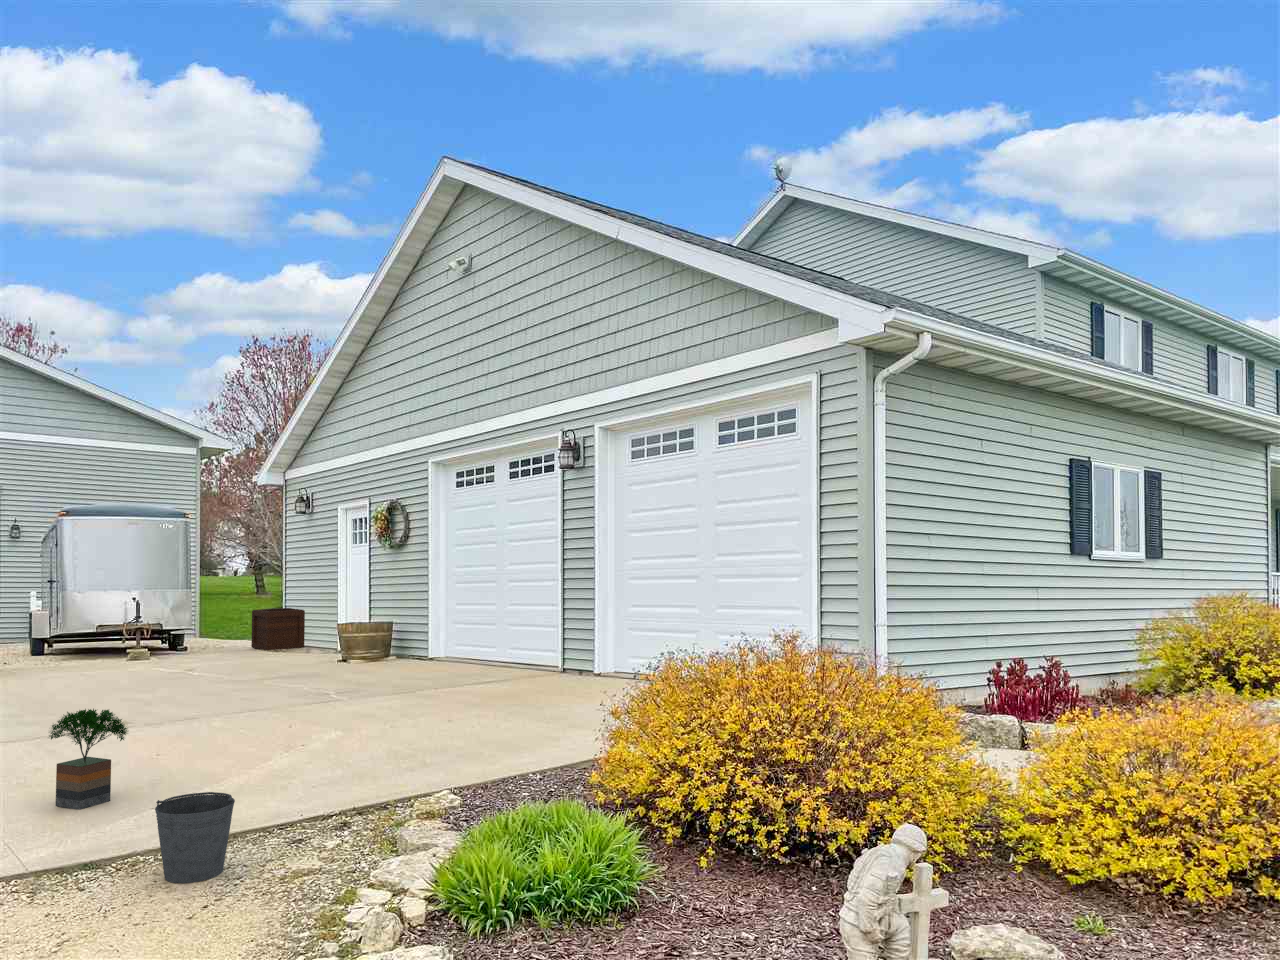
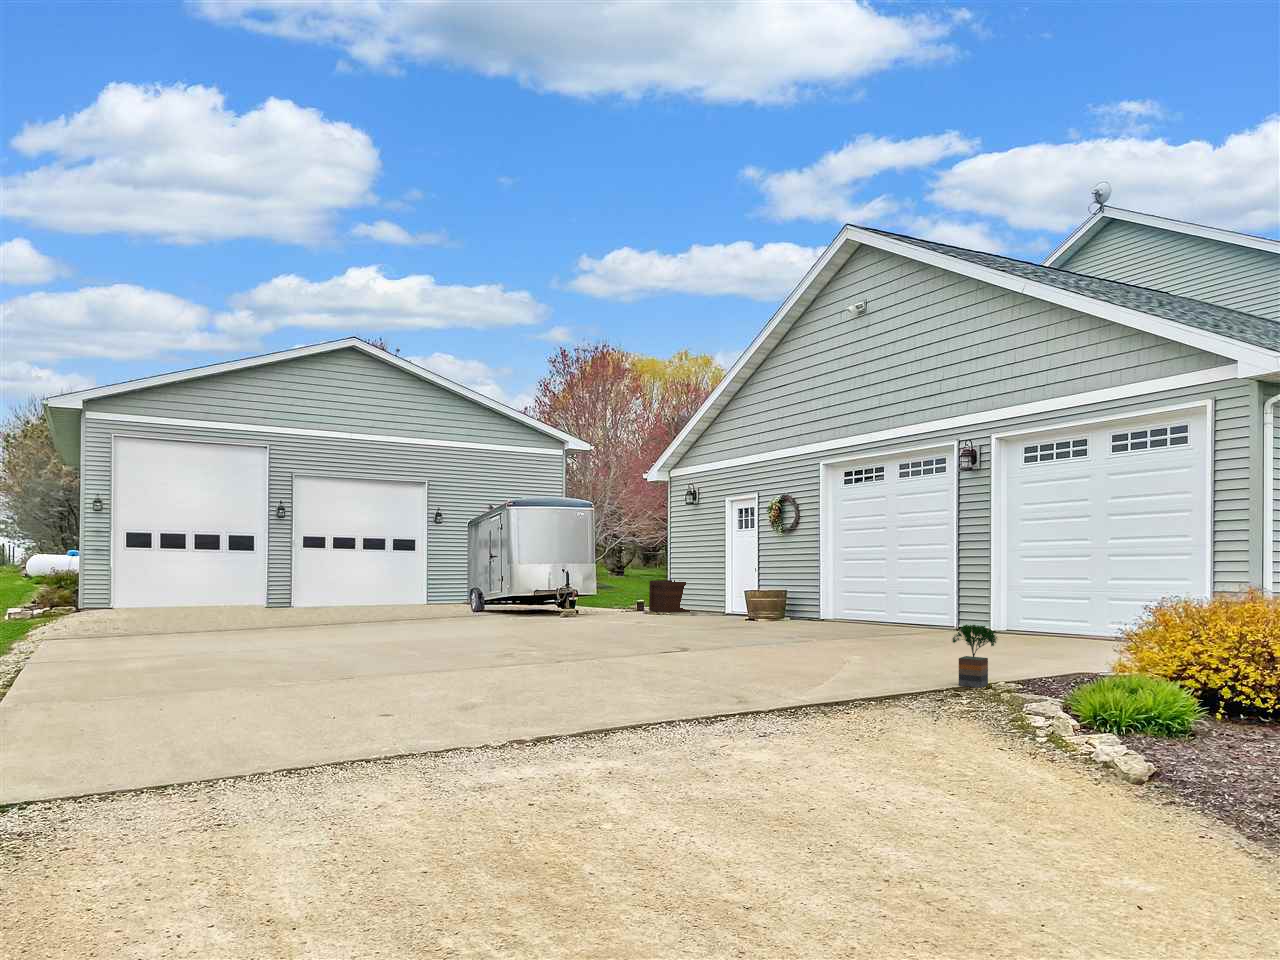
potted tree: present [49,709,128,810] -> present [952,625,997,688]
bucket: present [155,792,235,883] -> none [880,661,925,707]

